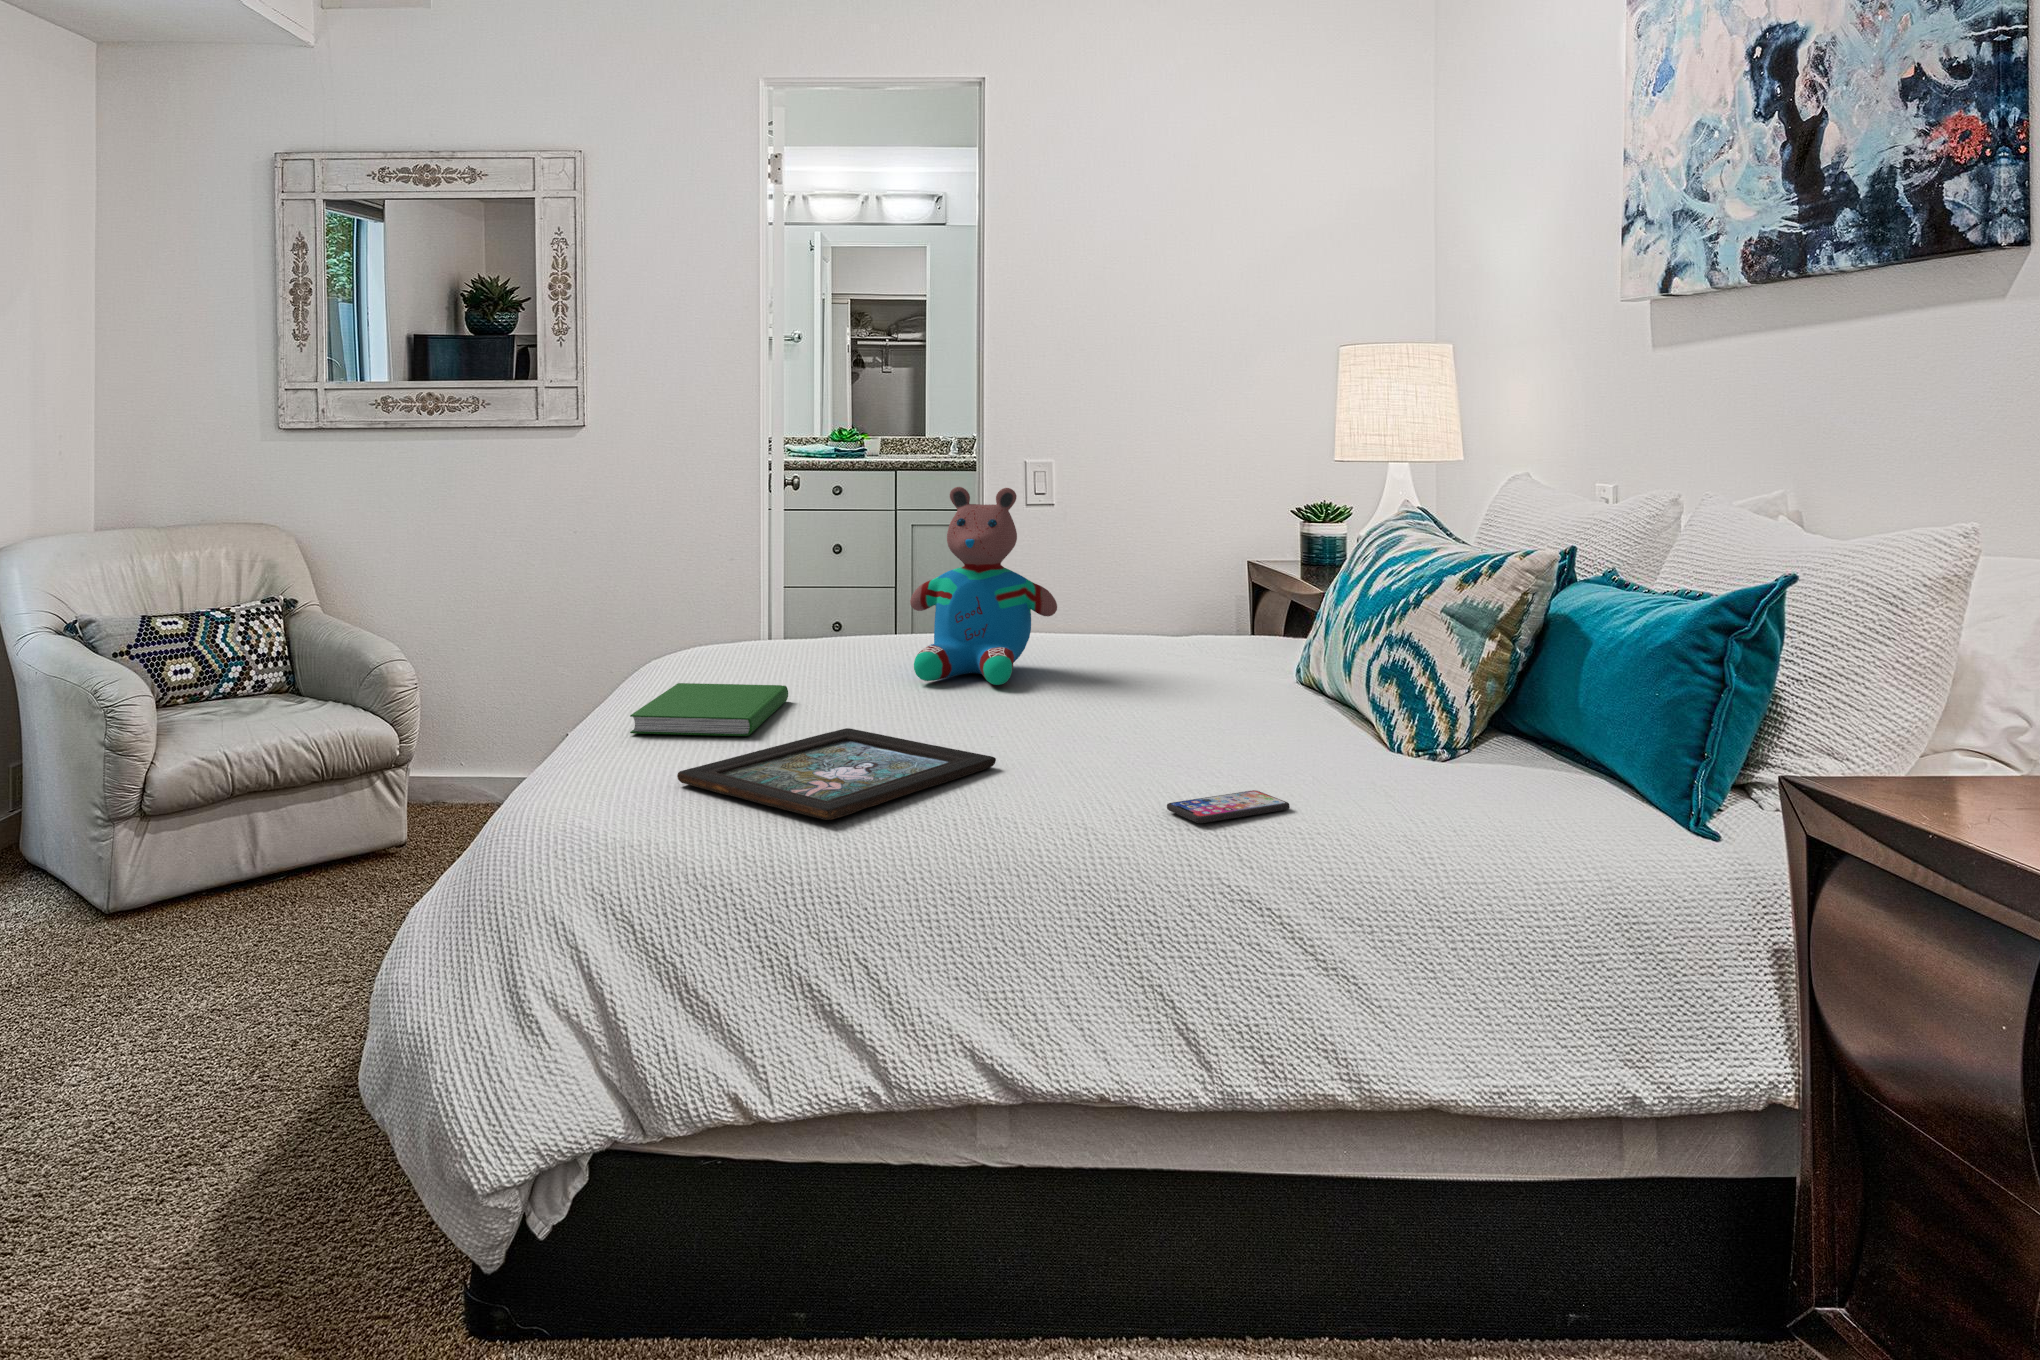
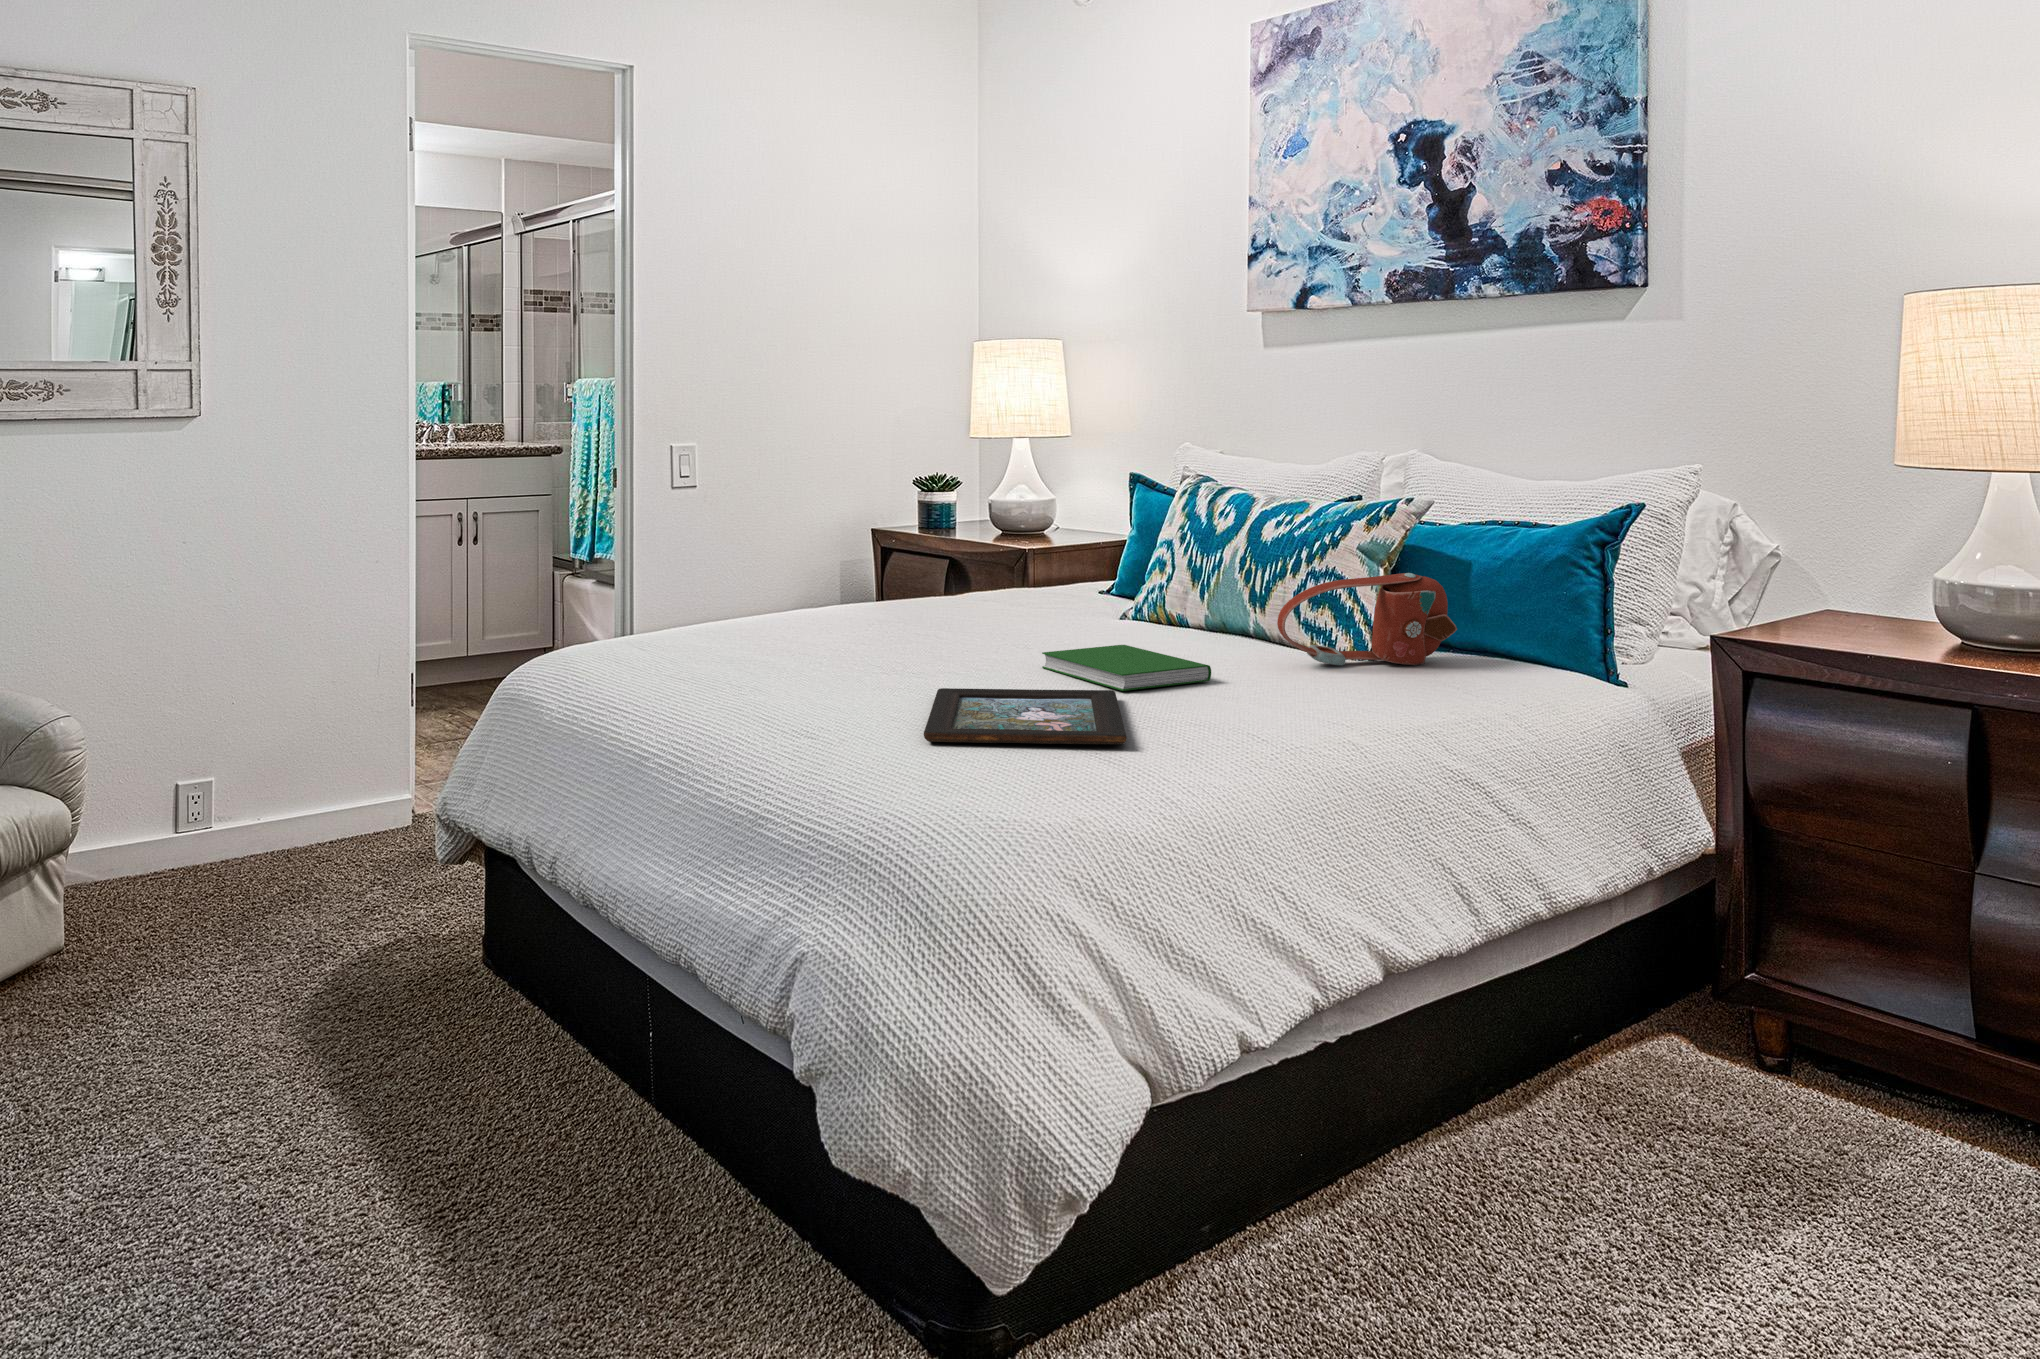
teddy bear: present [910,487,1057,685] -> none [817,470,952,652]
handbag: none [1291,655,1546,783] -> present [1277,573,1457,665]
hardcover book: present [630,683,788,736] -> present [1042,645,1211,691]
smartphone: present [1167,790,1290,823] -> none [1299,686,1361,709]

